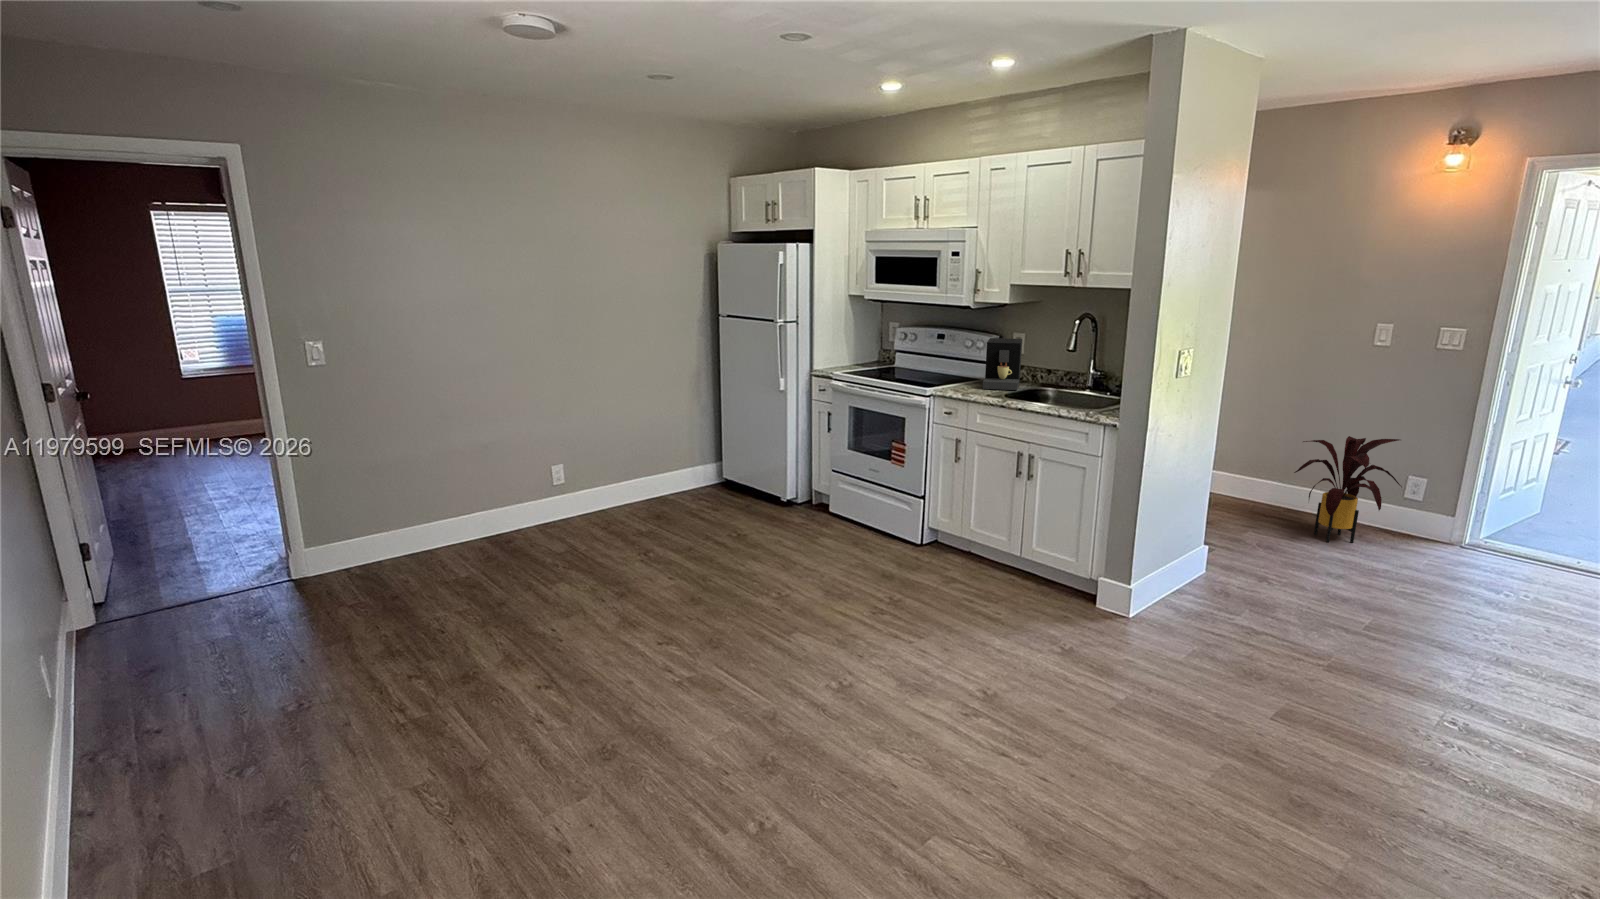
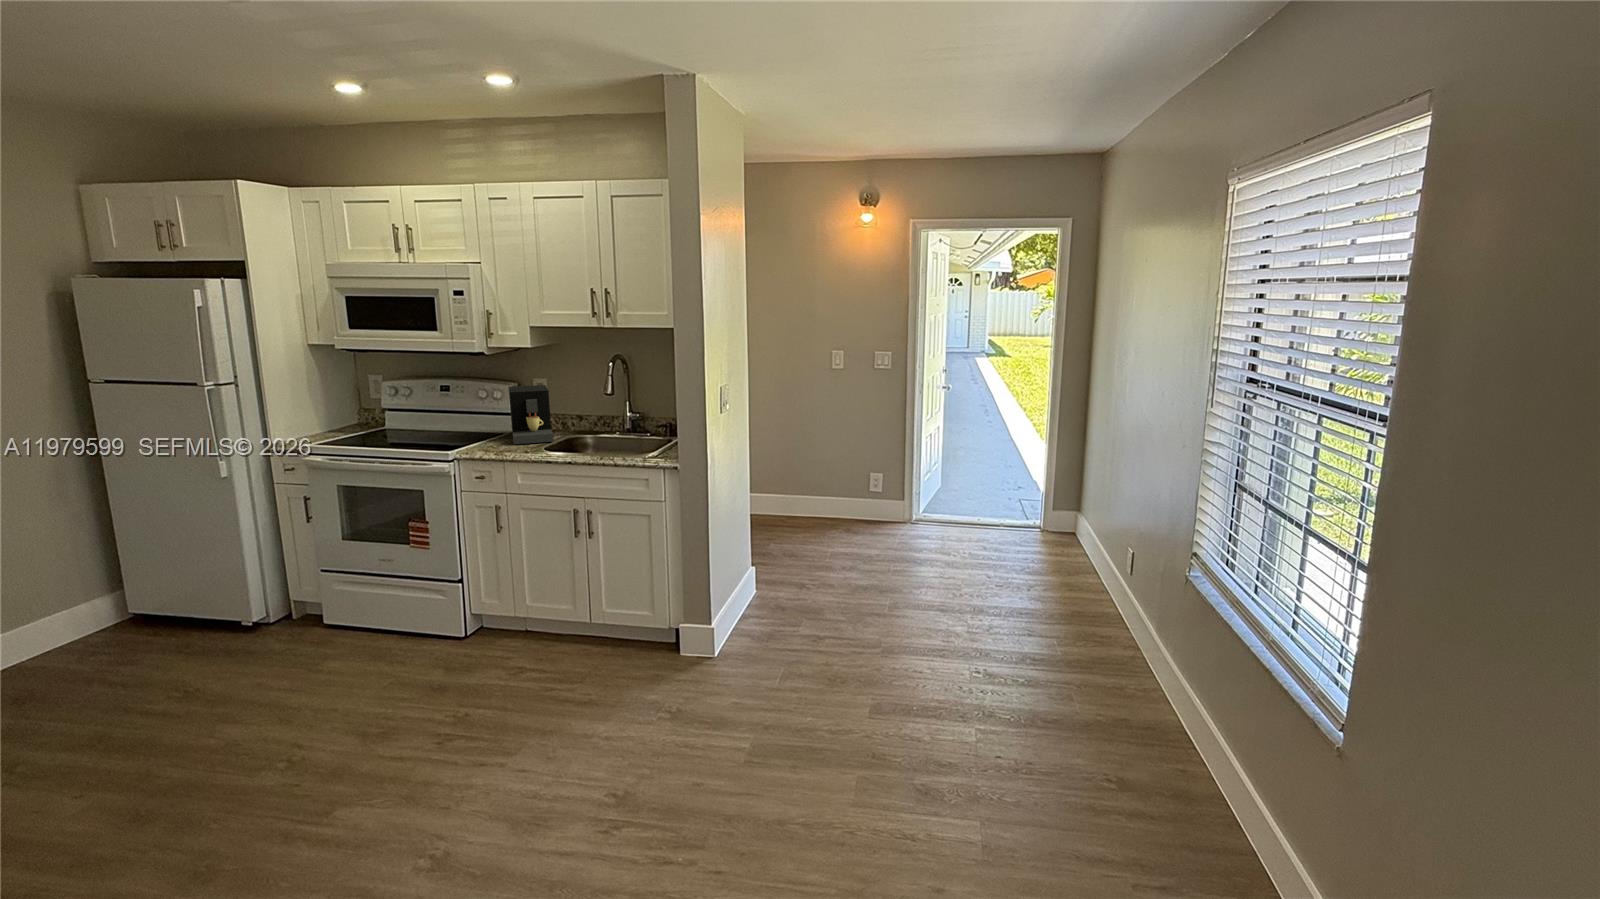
house plant: present [1294,436,1401,543] -> none [796,444,870,538]

